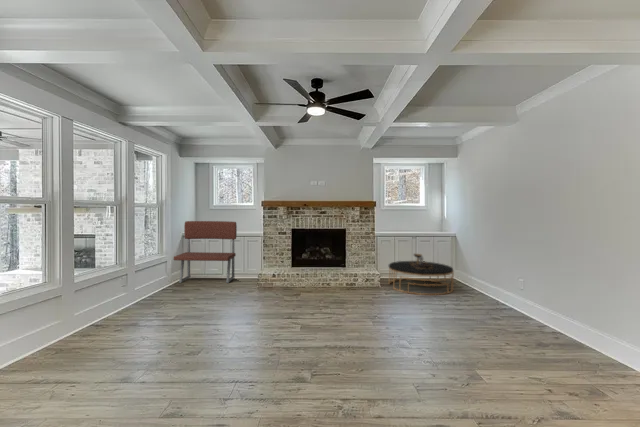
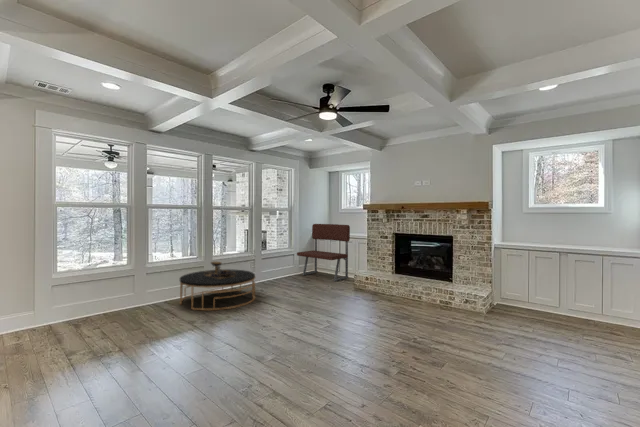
coffee table: present [389,254,453,295] -> present [180,262,255,310]

